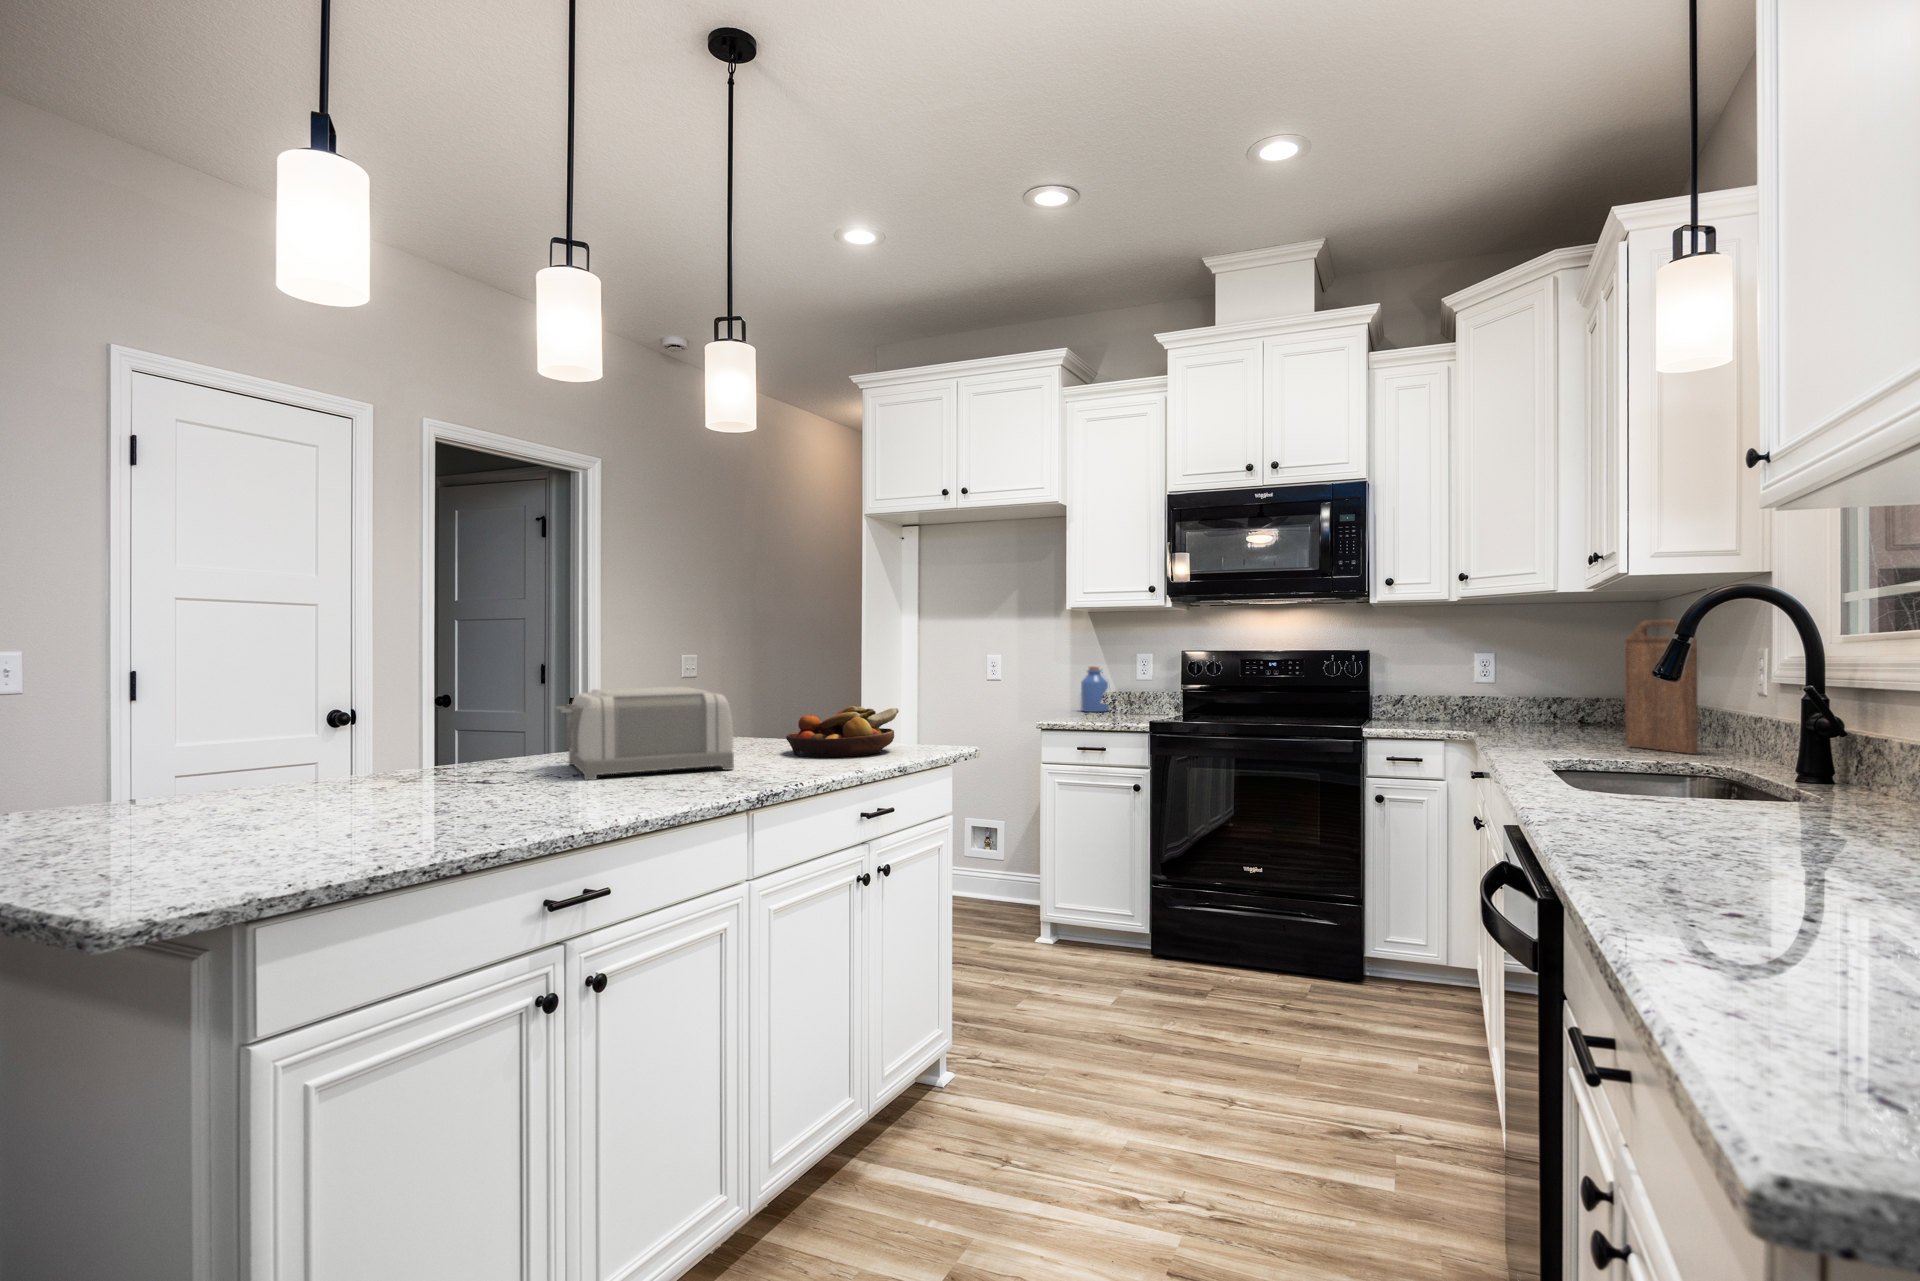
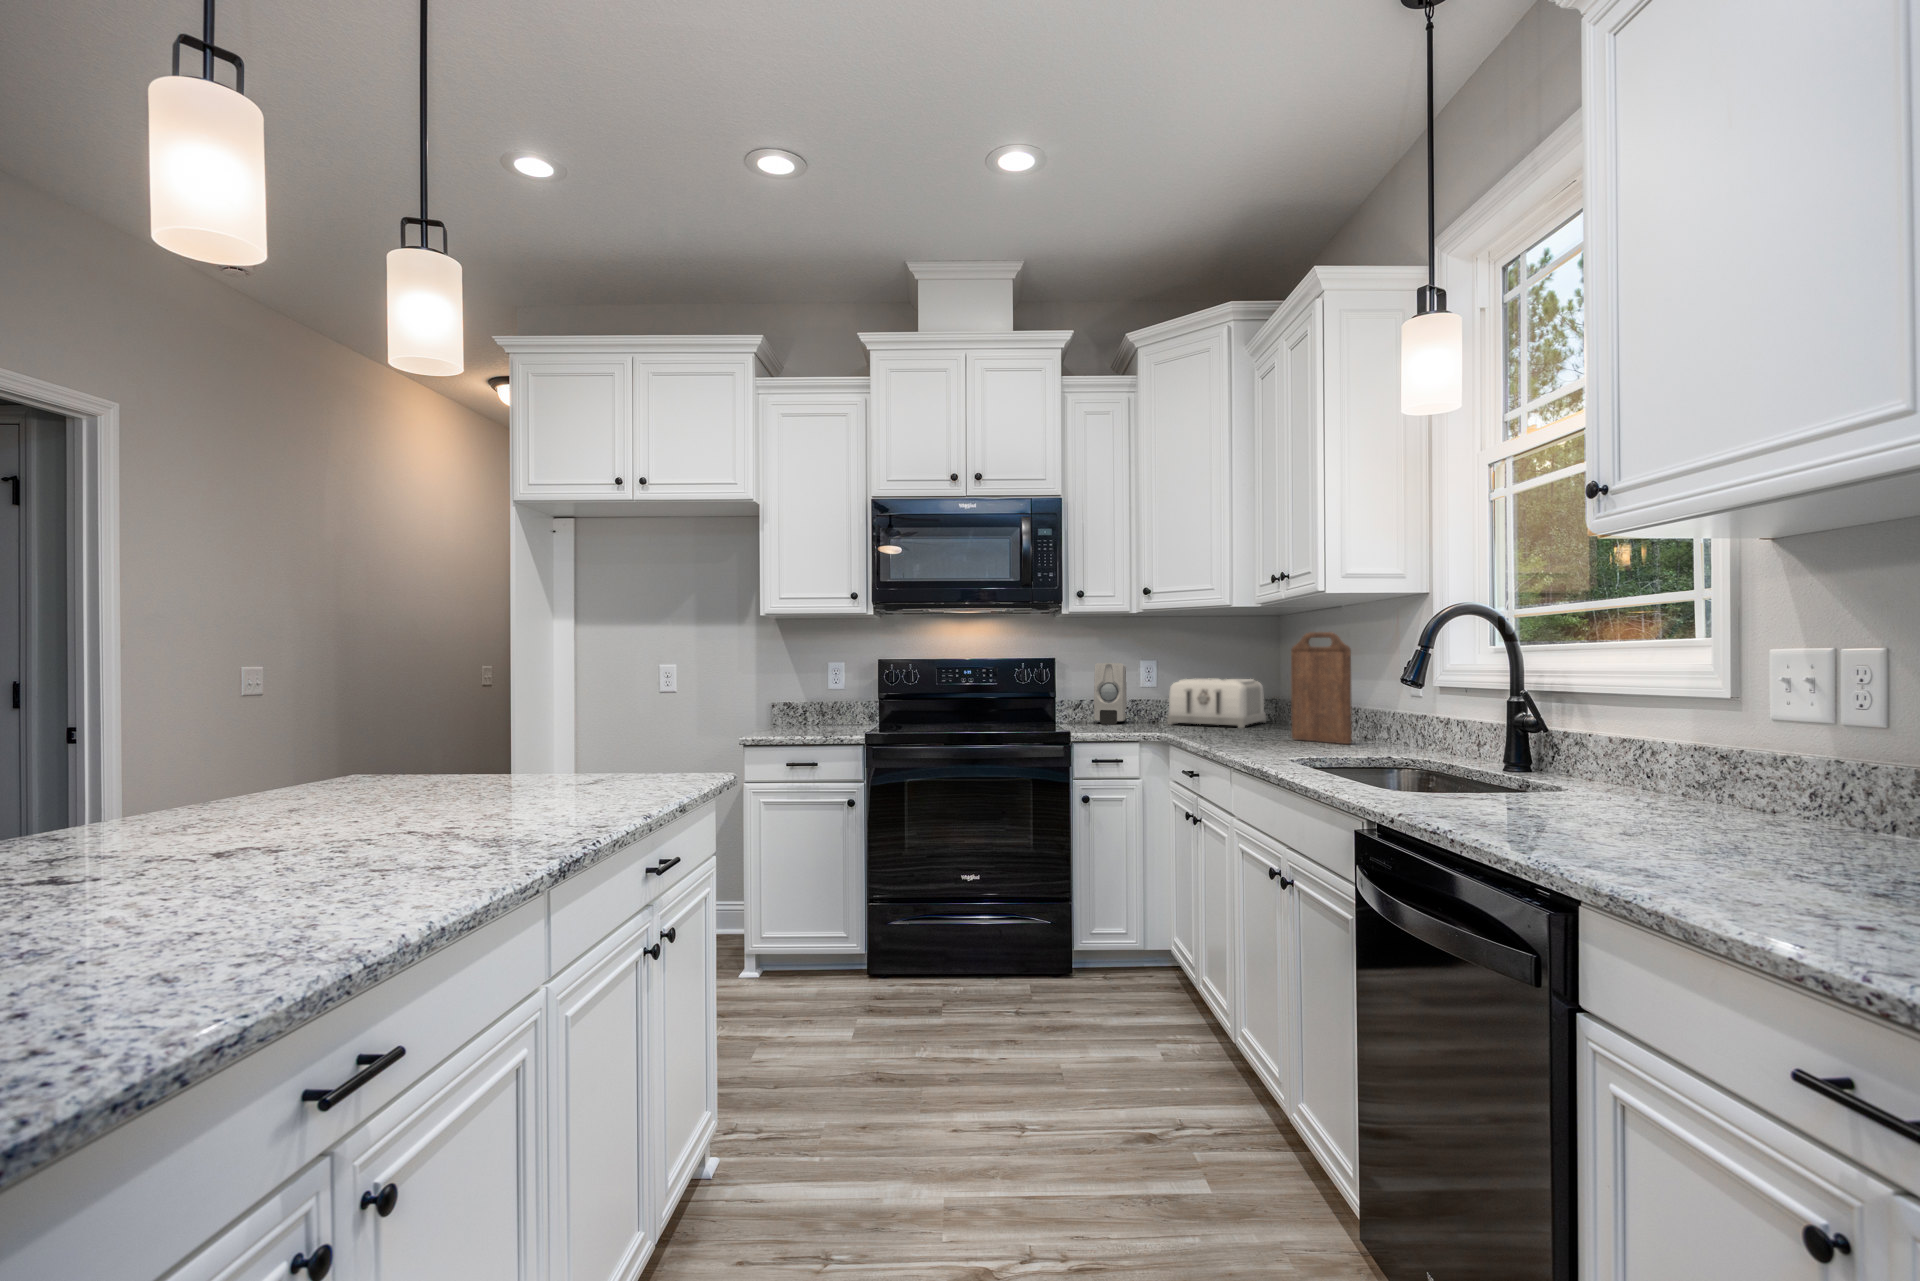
soap dispenser: none [1414,656,1461,723] -> present [1094,663,1127,724]
jar: present [1081,666,1109,712] -> none [771,676,802,724]
toaster: present [555,687,734,780] -> present [1167,678,1266,728]
fruit bowl: present [786,706,899,758] -> none [494,730,645,800]

